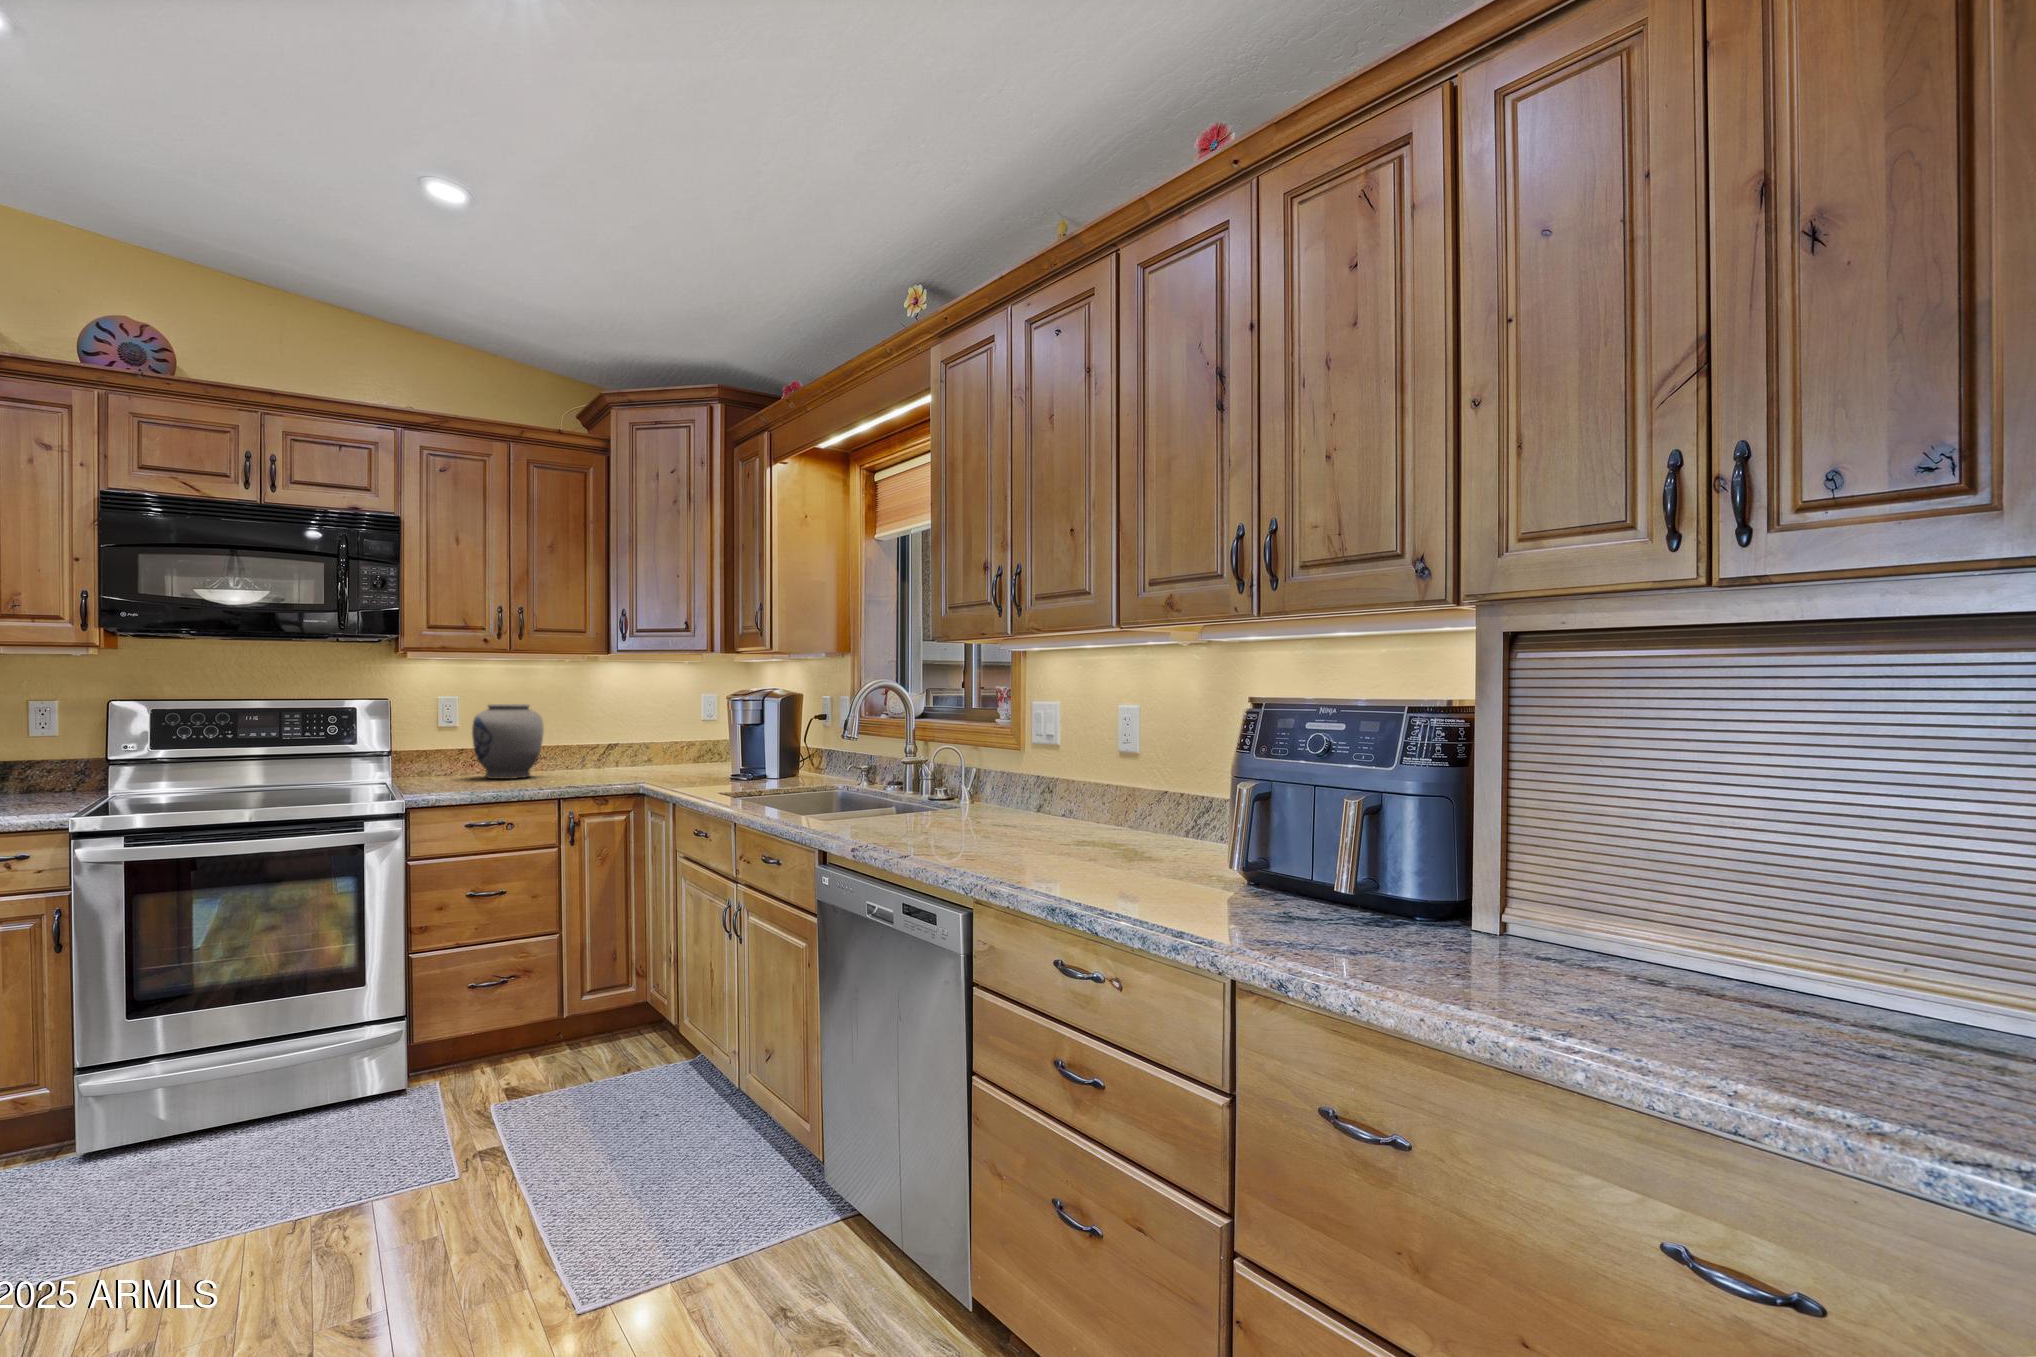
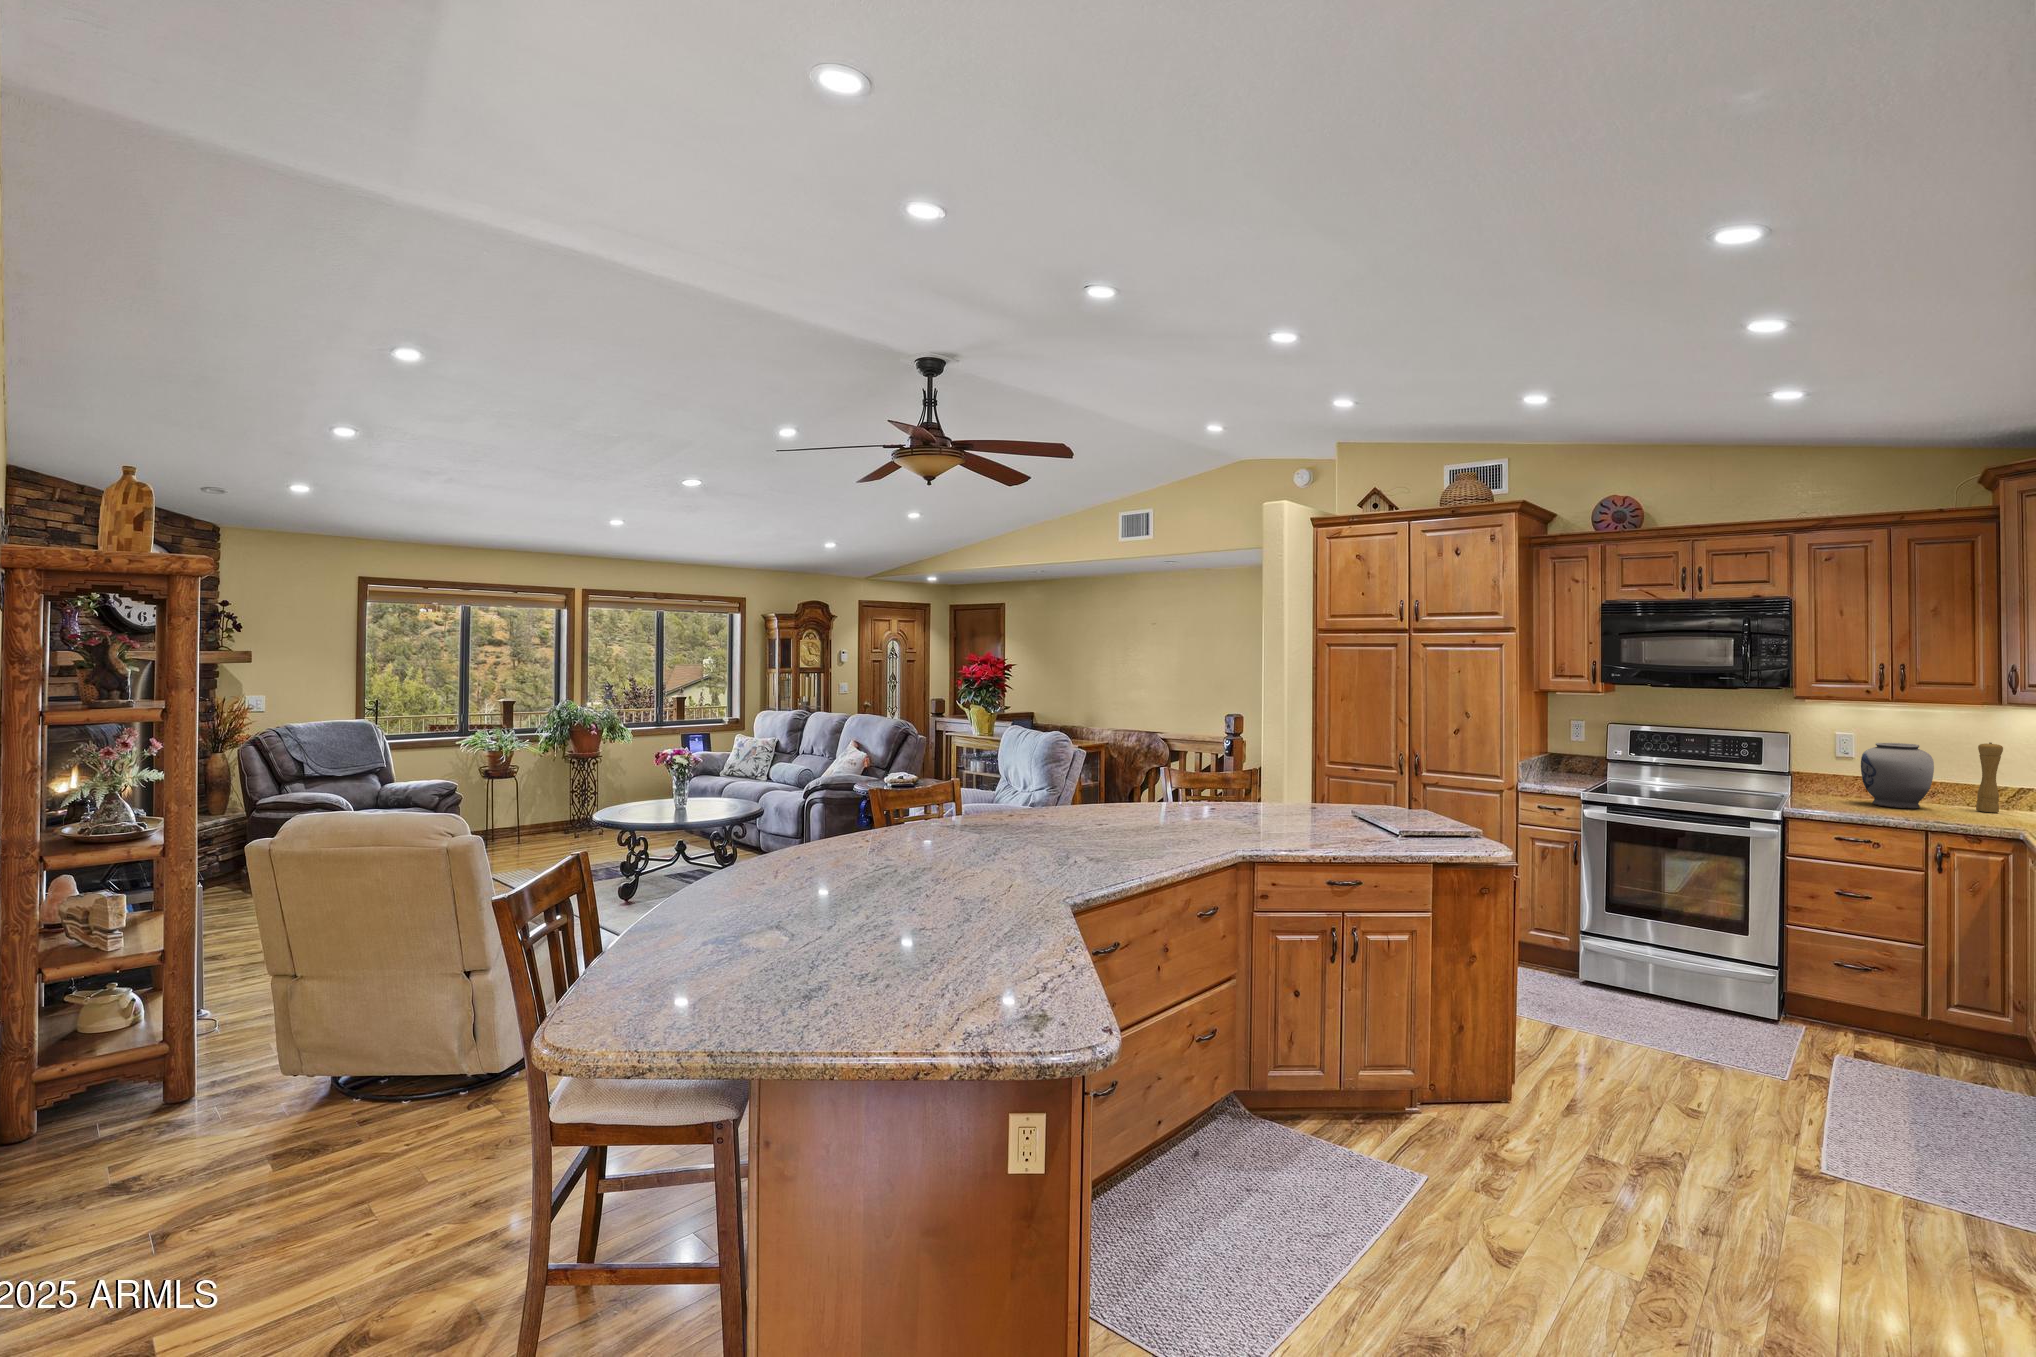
pepper mill: none [575,699,597,773] -> present [1976,743,2003,812]

